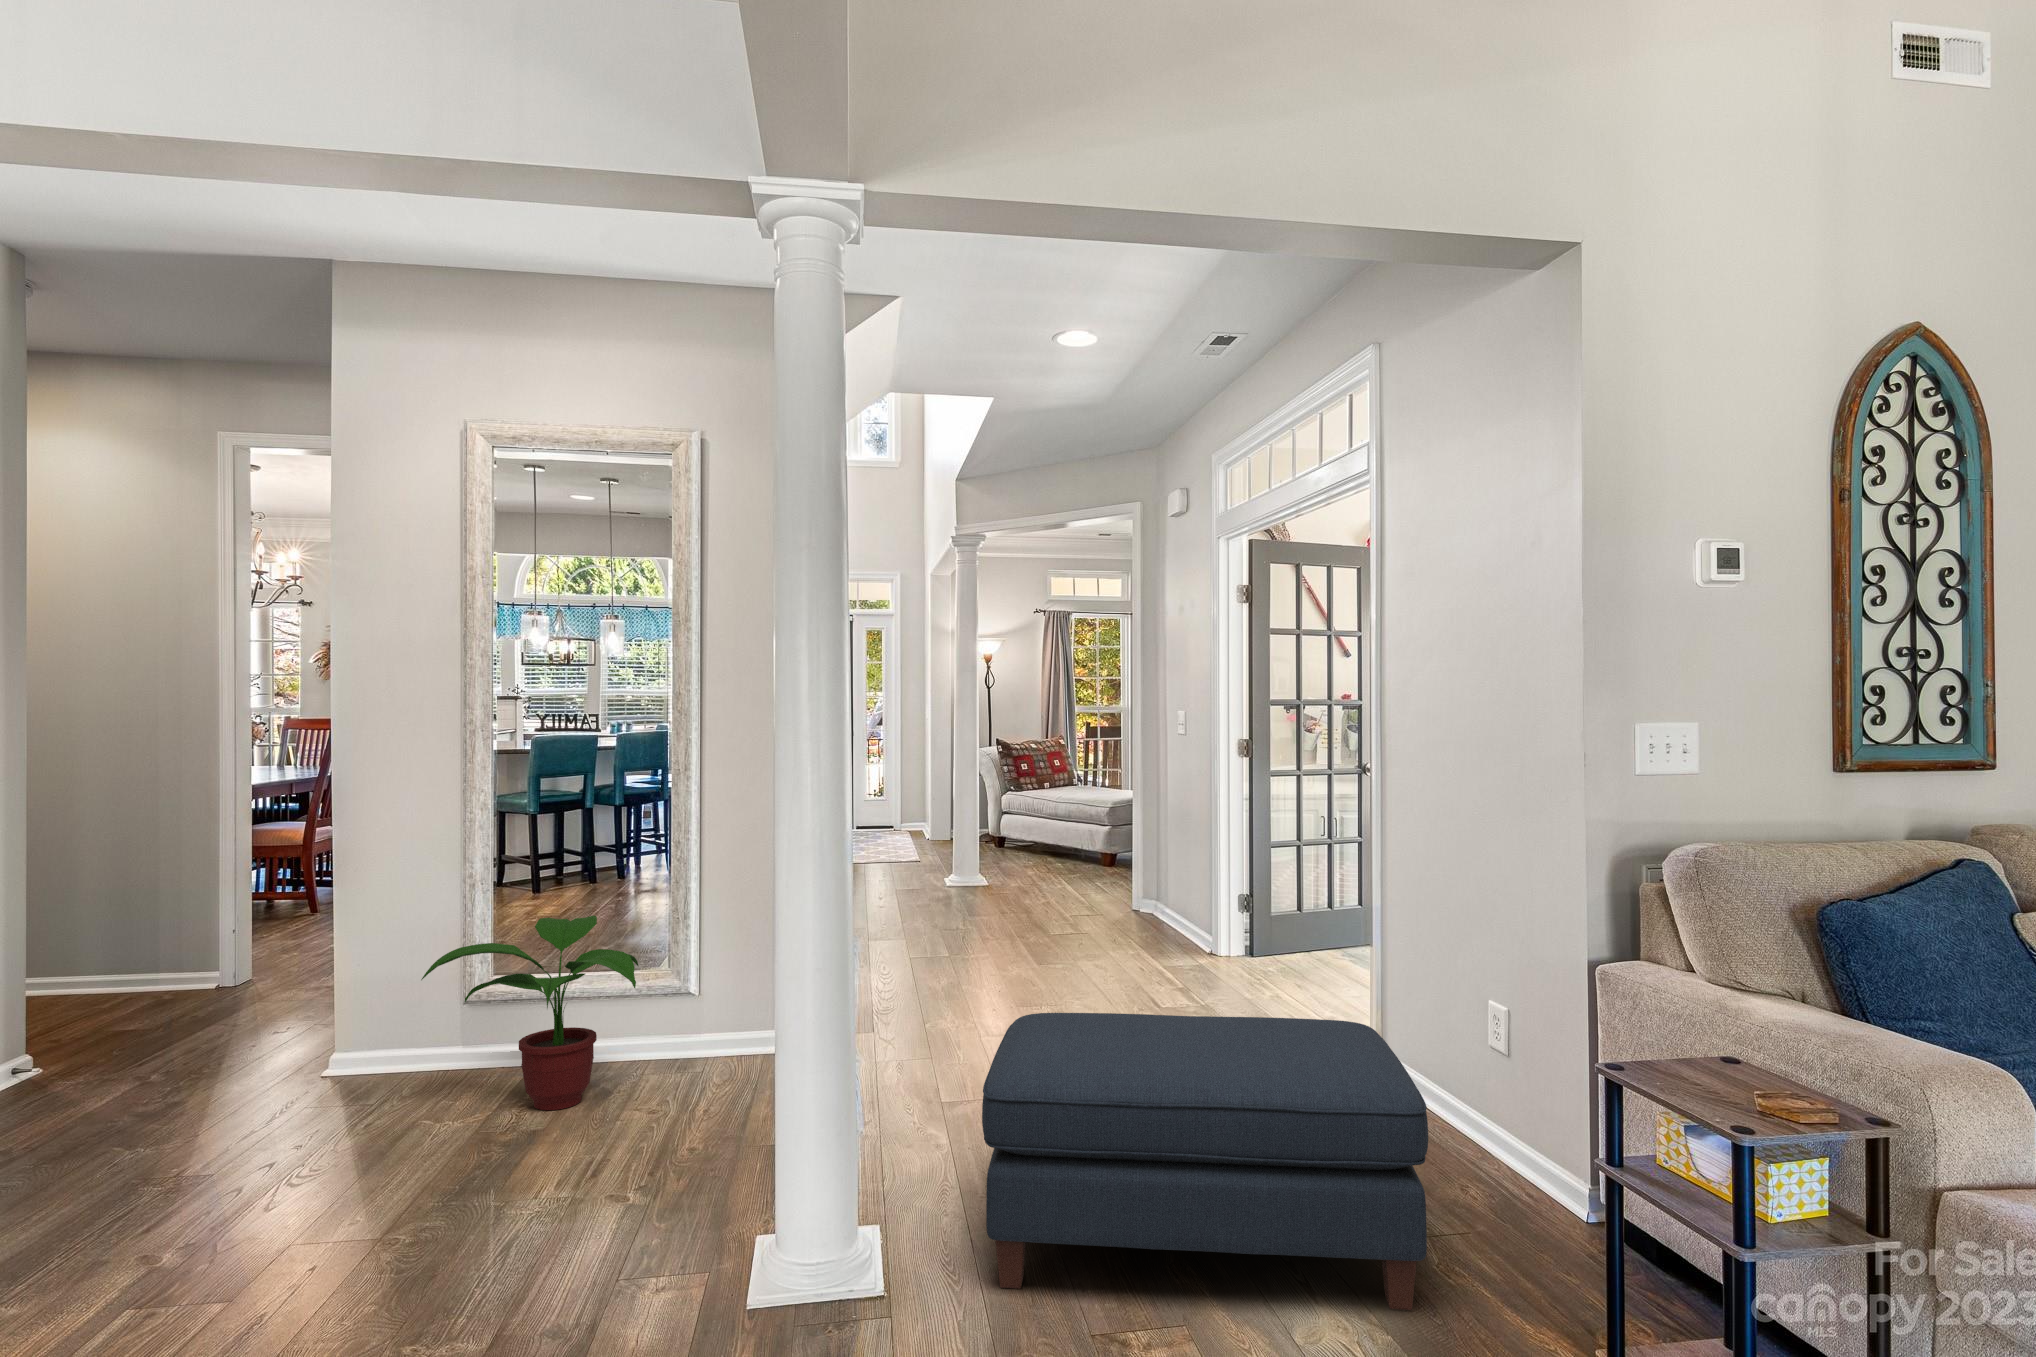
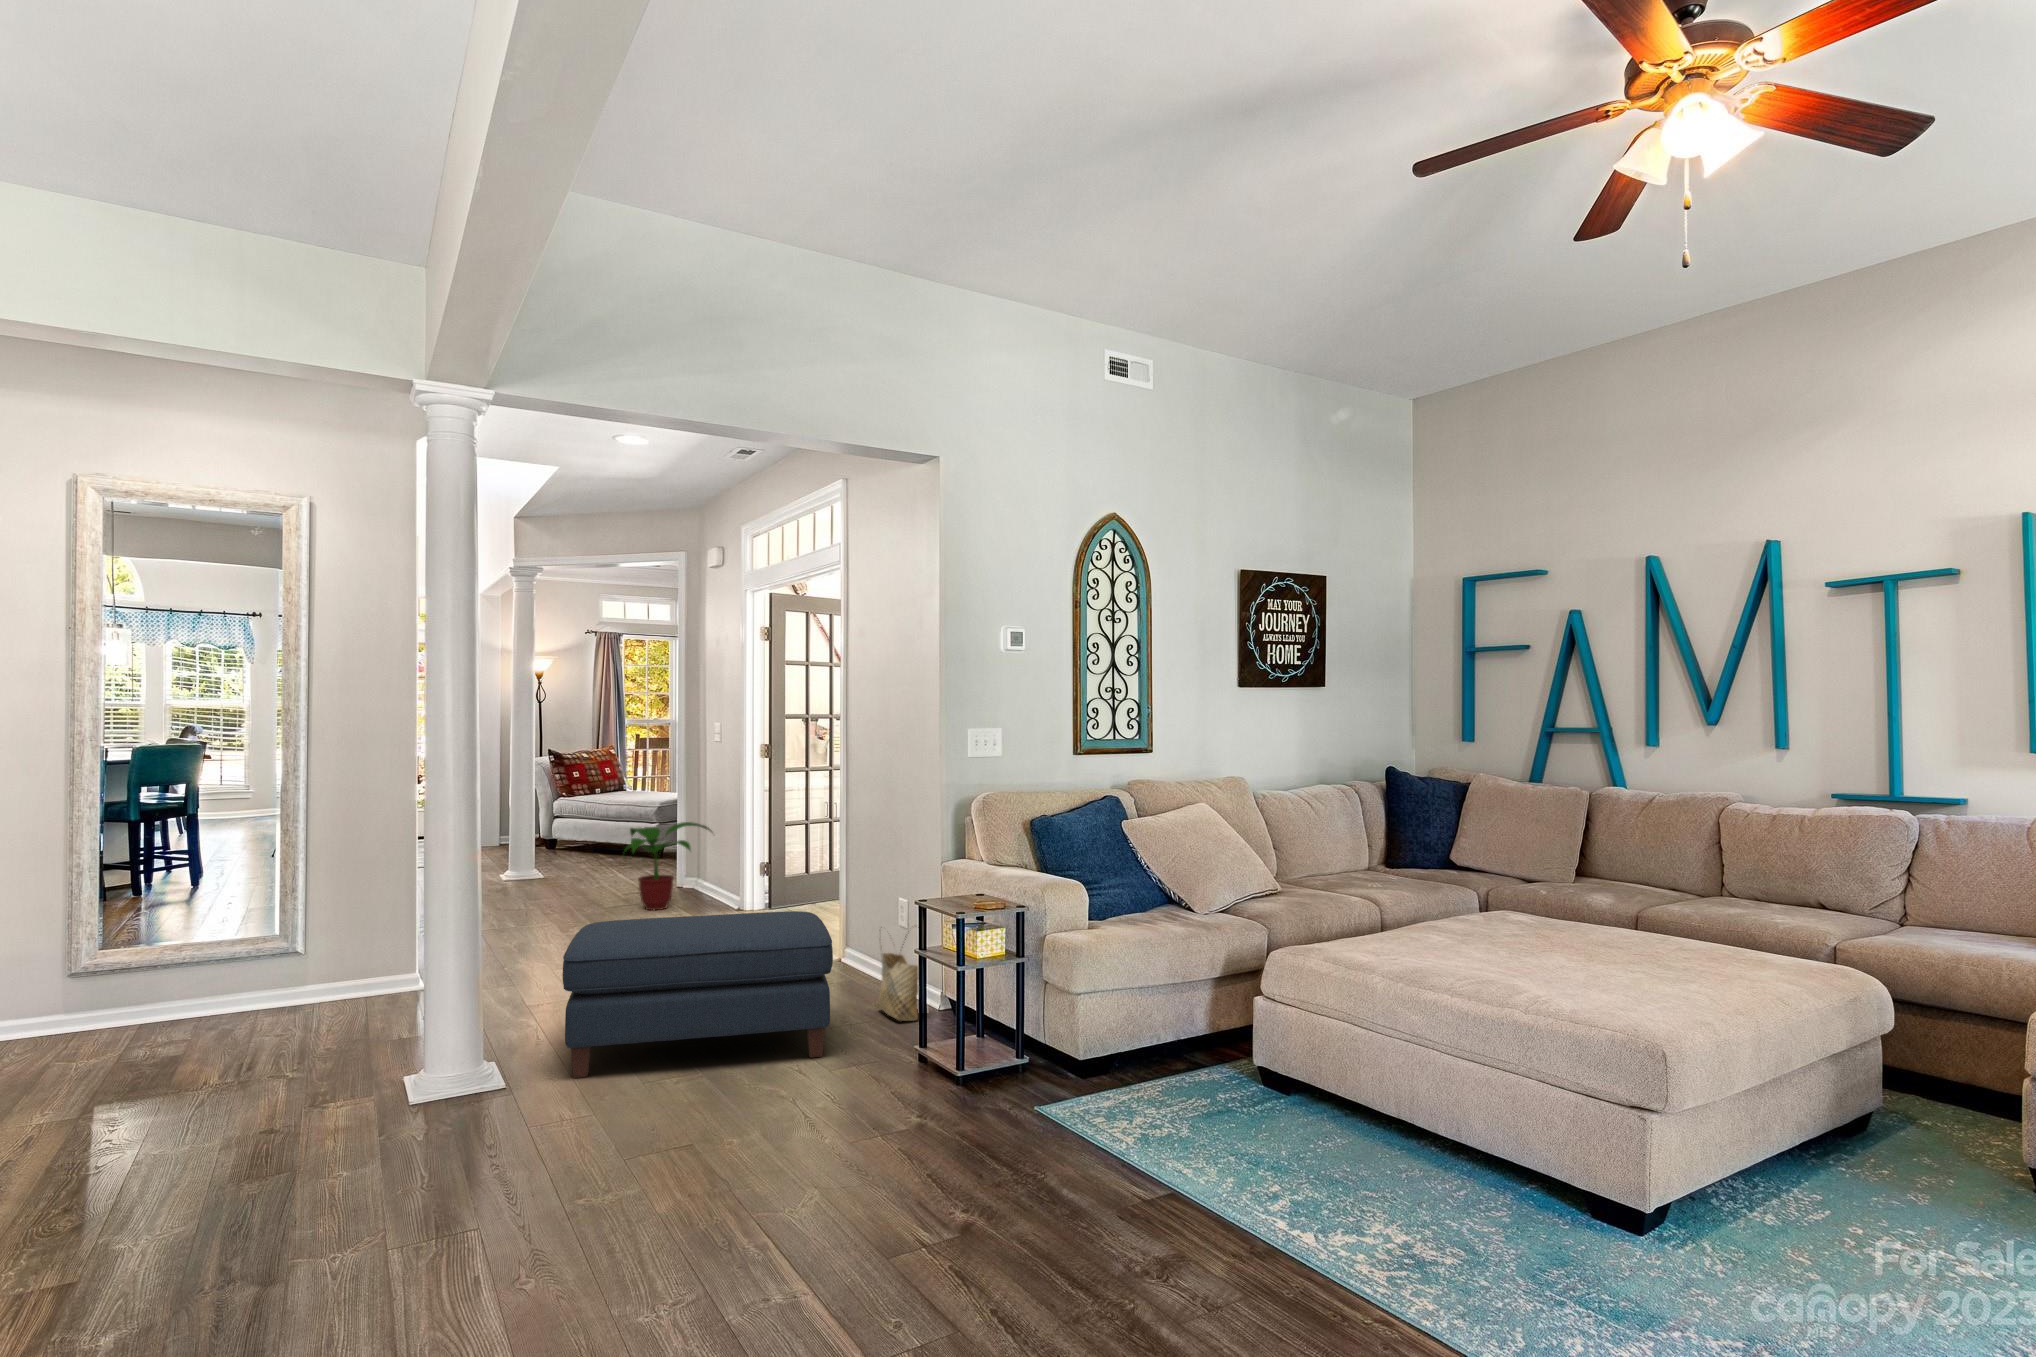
potted plant: present [421,915,638,1110] -> present [625,822,712,910]
woven basket: none [1476,1058,1569,1233] -> present [877,927,919,1021]

